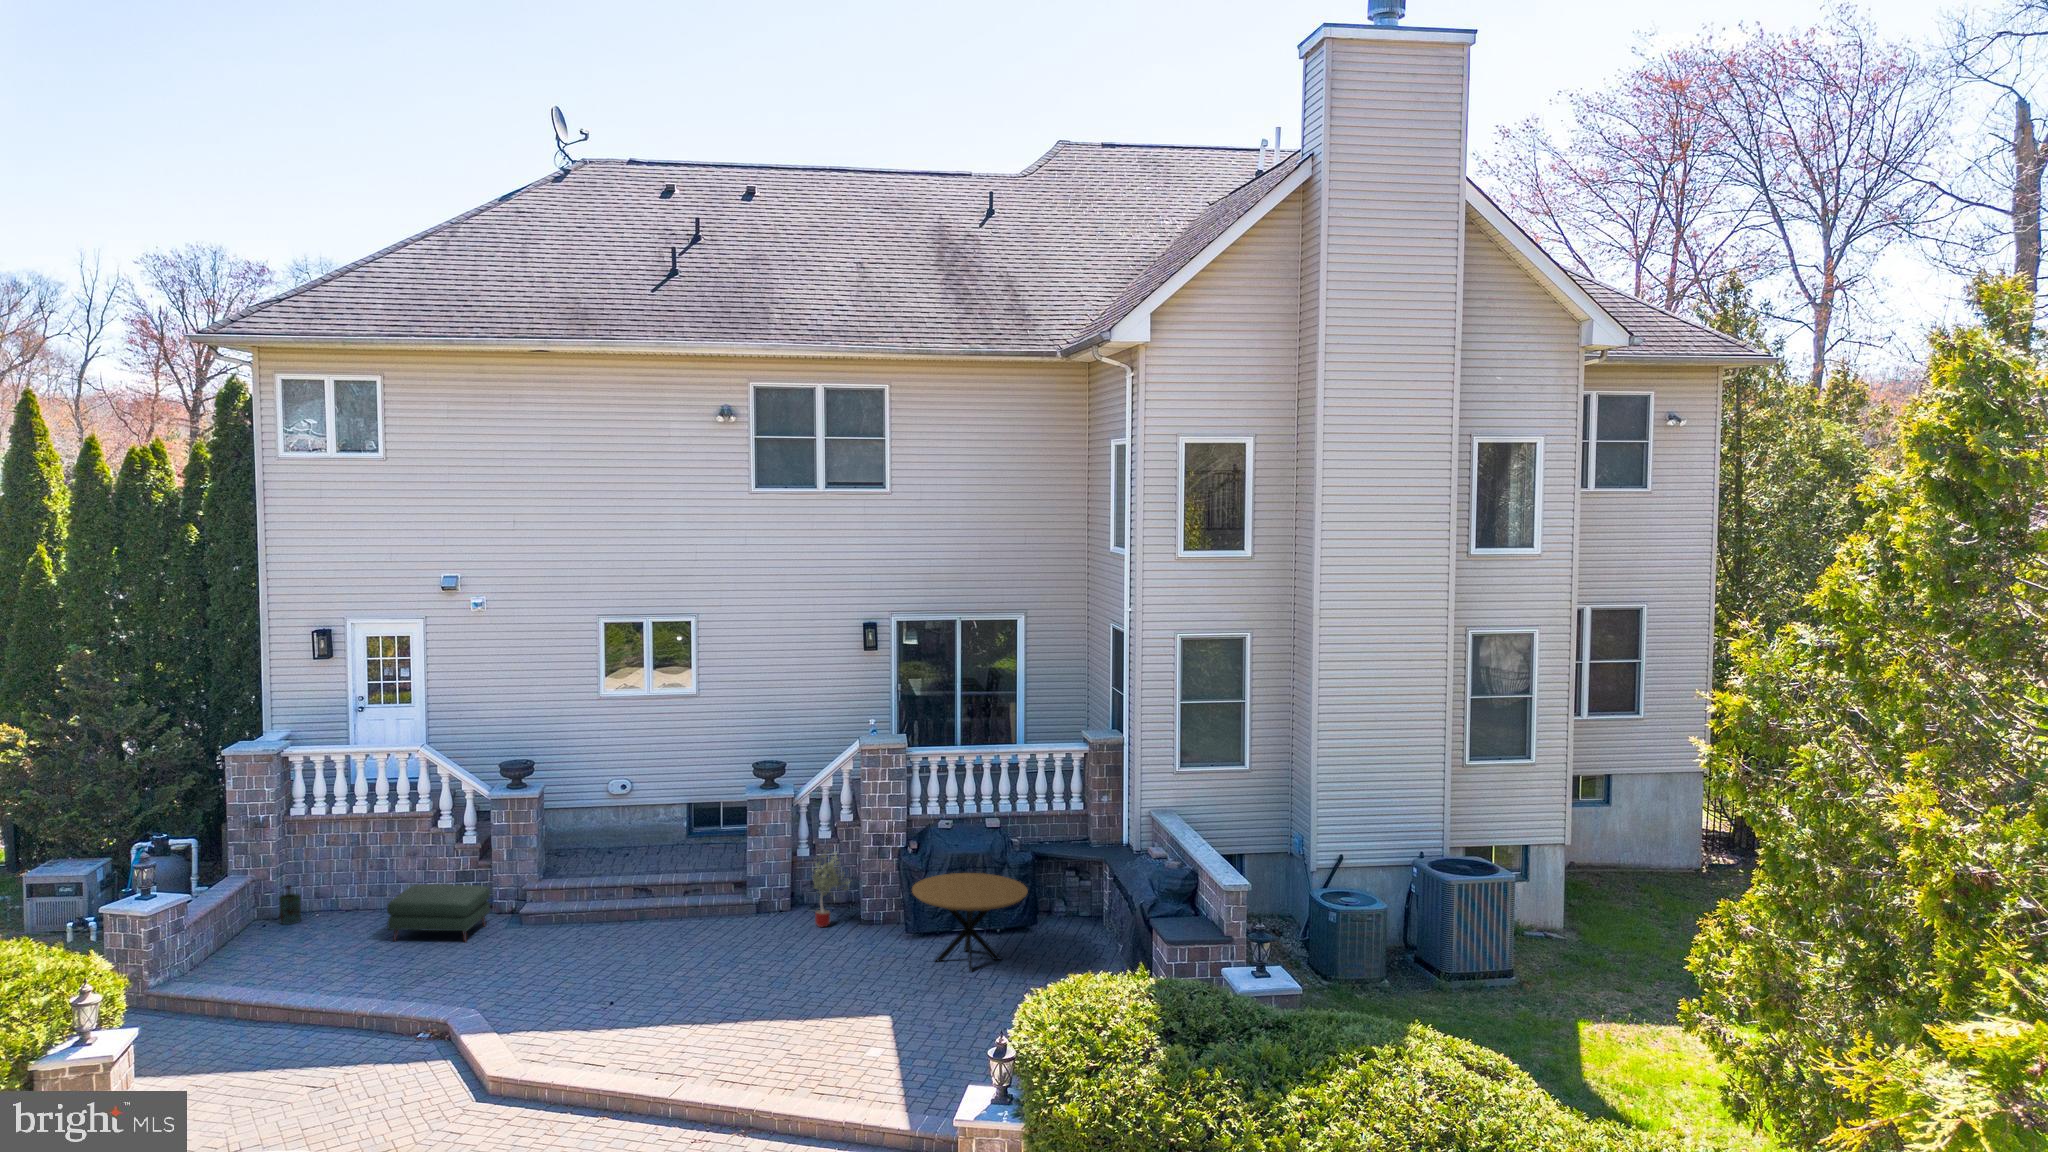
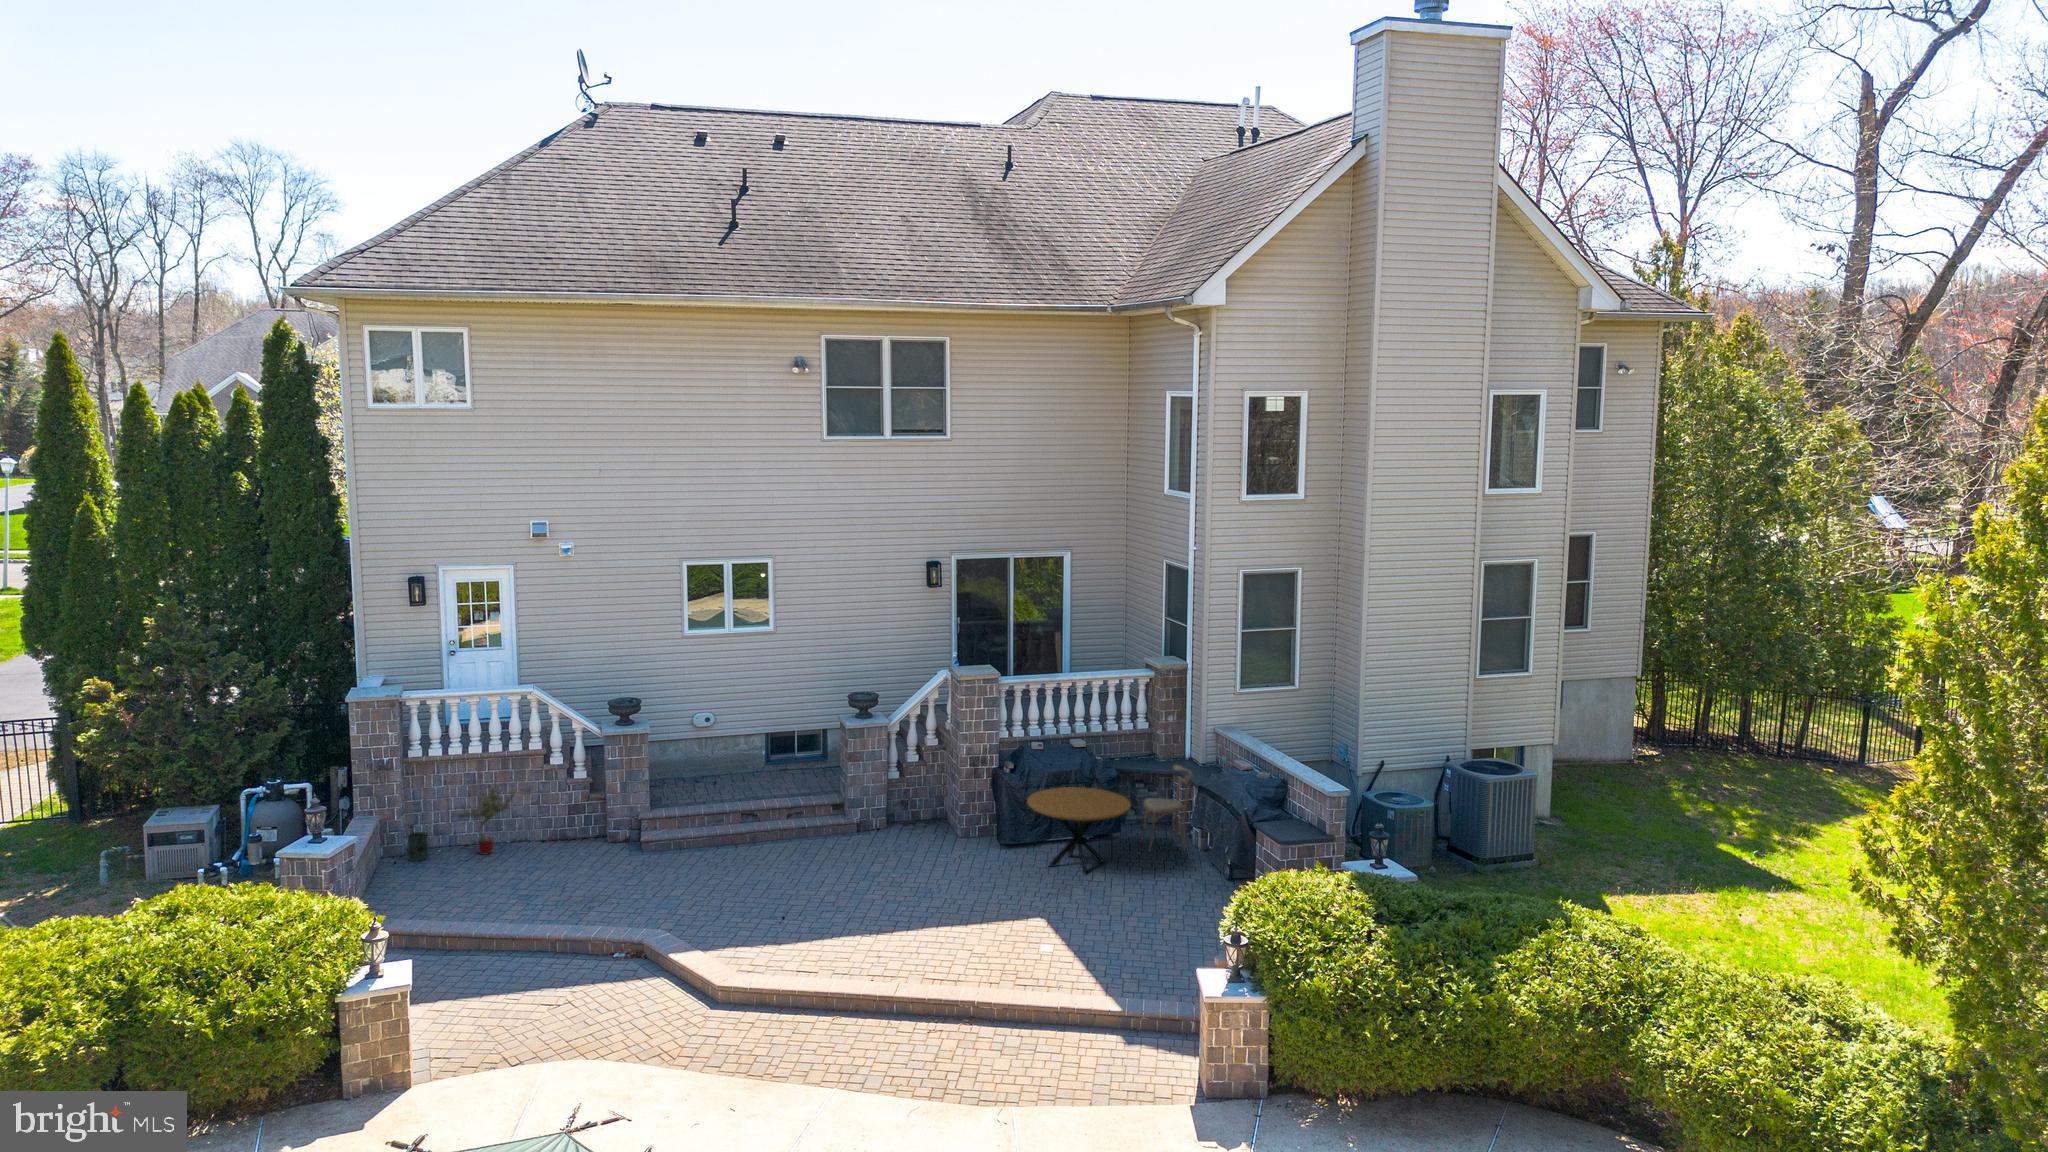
potted tree: present [812,851,850,927] -> present [453,779,516,855]
dining chair: none [1054,852,1109,953] -> present [1141,765,1192,852]
ottoman: present [387,884,490,942] -> none [529,817,617,873]

